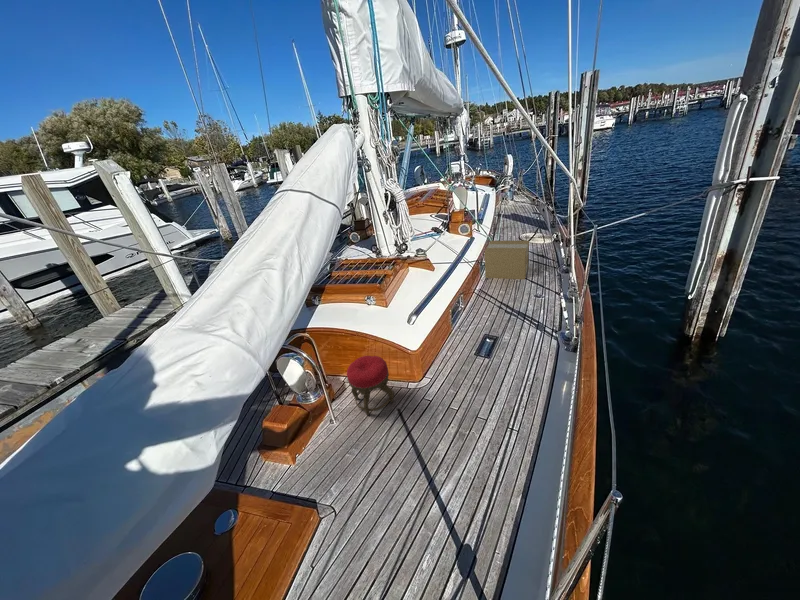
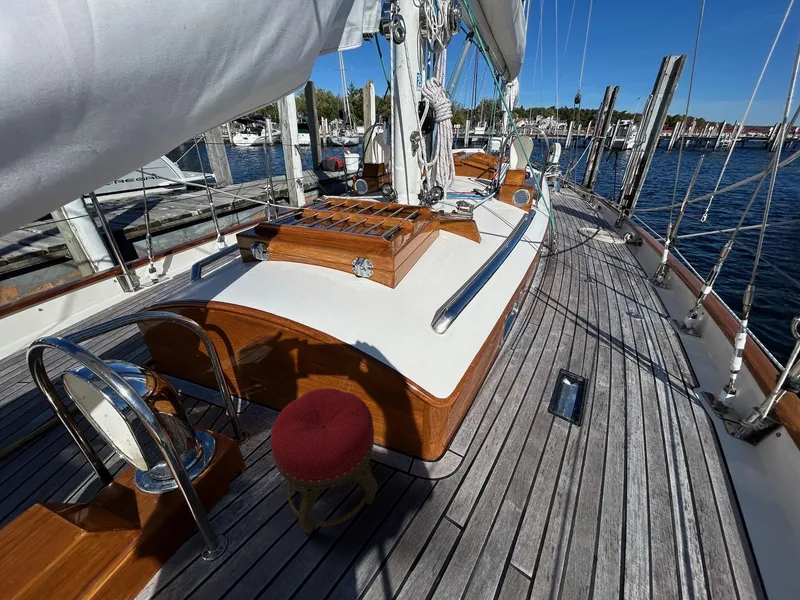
cardboard box: present [485,240,529,279] -> none [542,222,619,287]

